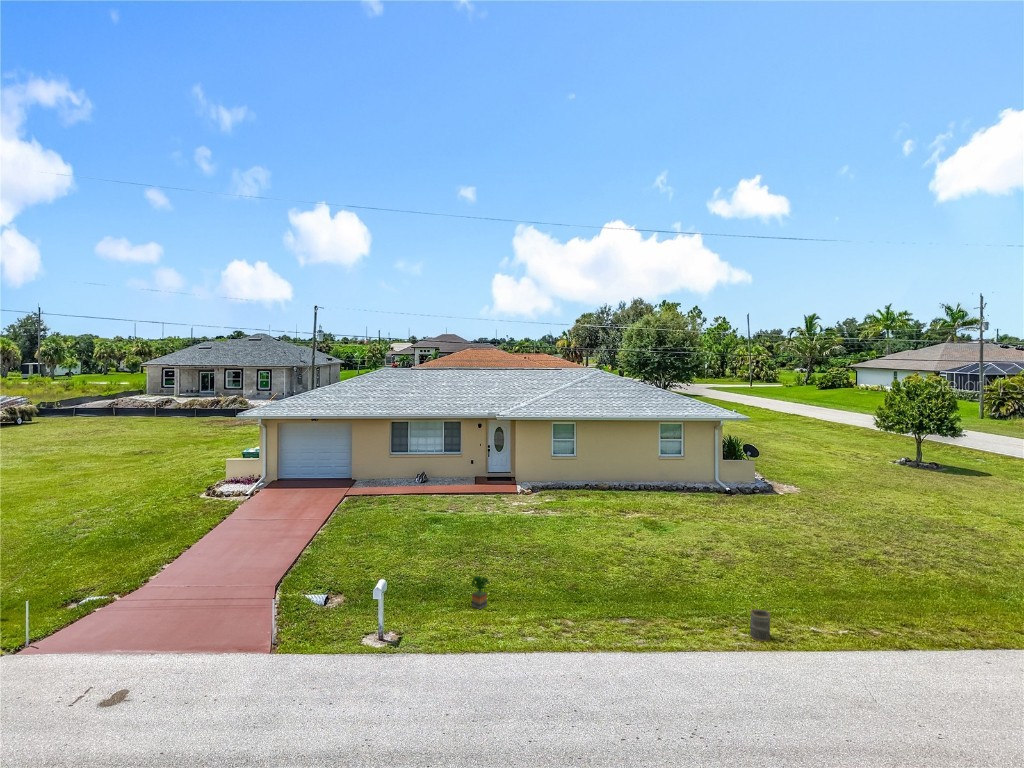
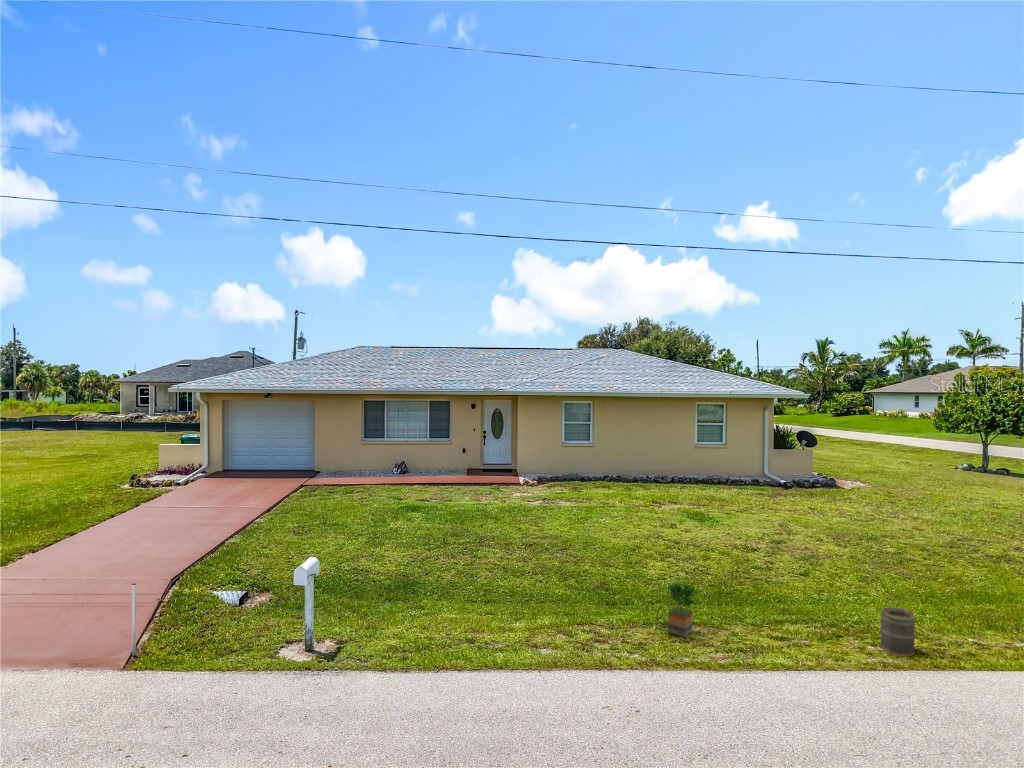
potted tree: present [472,576,490,609] -> present [668,584,698,637]

